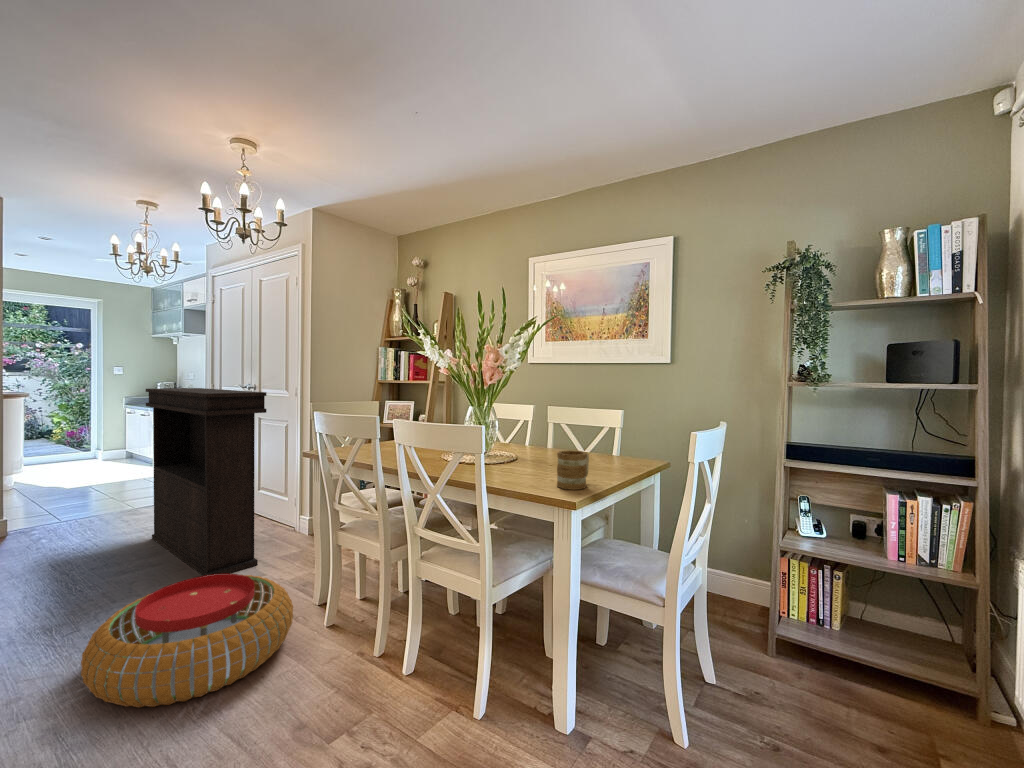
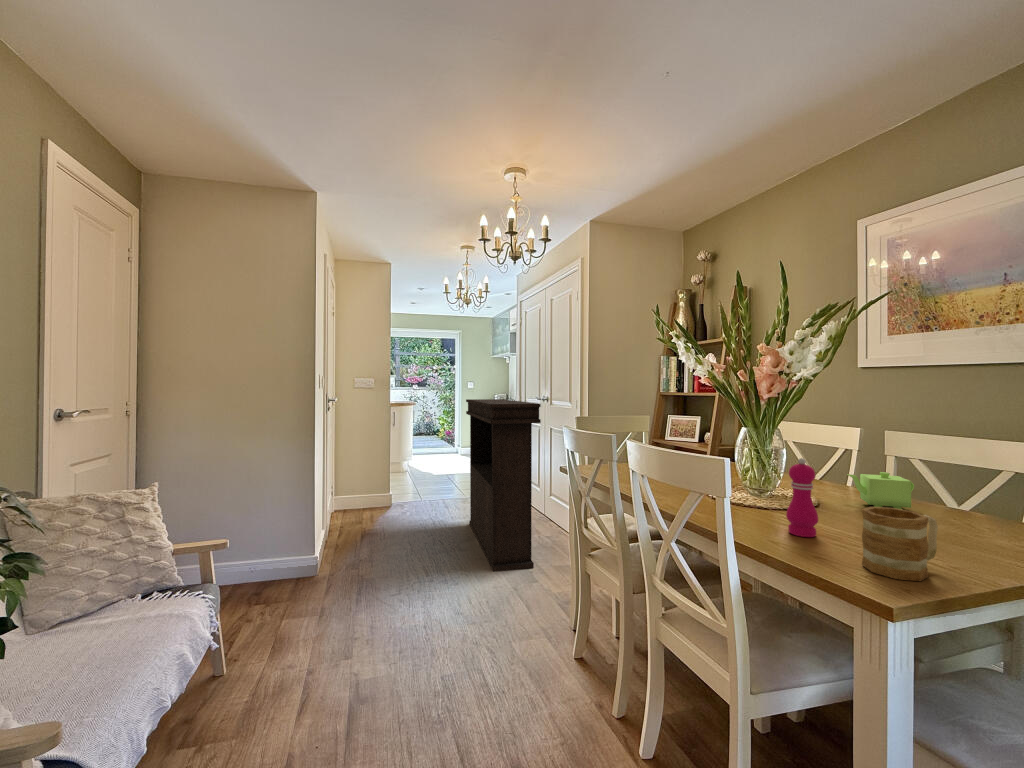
pepper mill: none [511,426,529,477] -> present [786,458,818,537]
teapot: none [533,433,566,457] -> present [847,472,914,509]
pouf: present [81,574,293,708] -> none [381,570,540,685]

